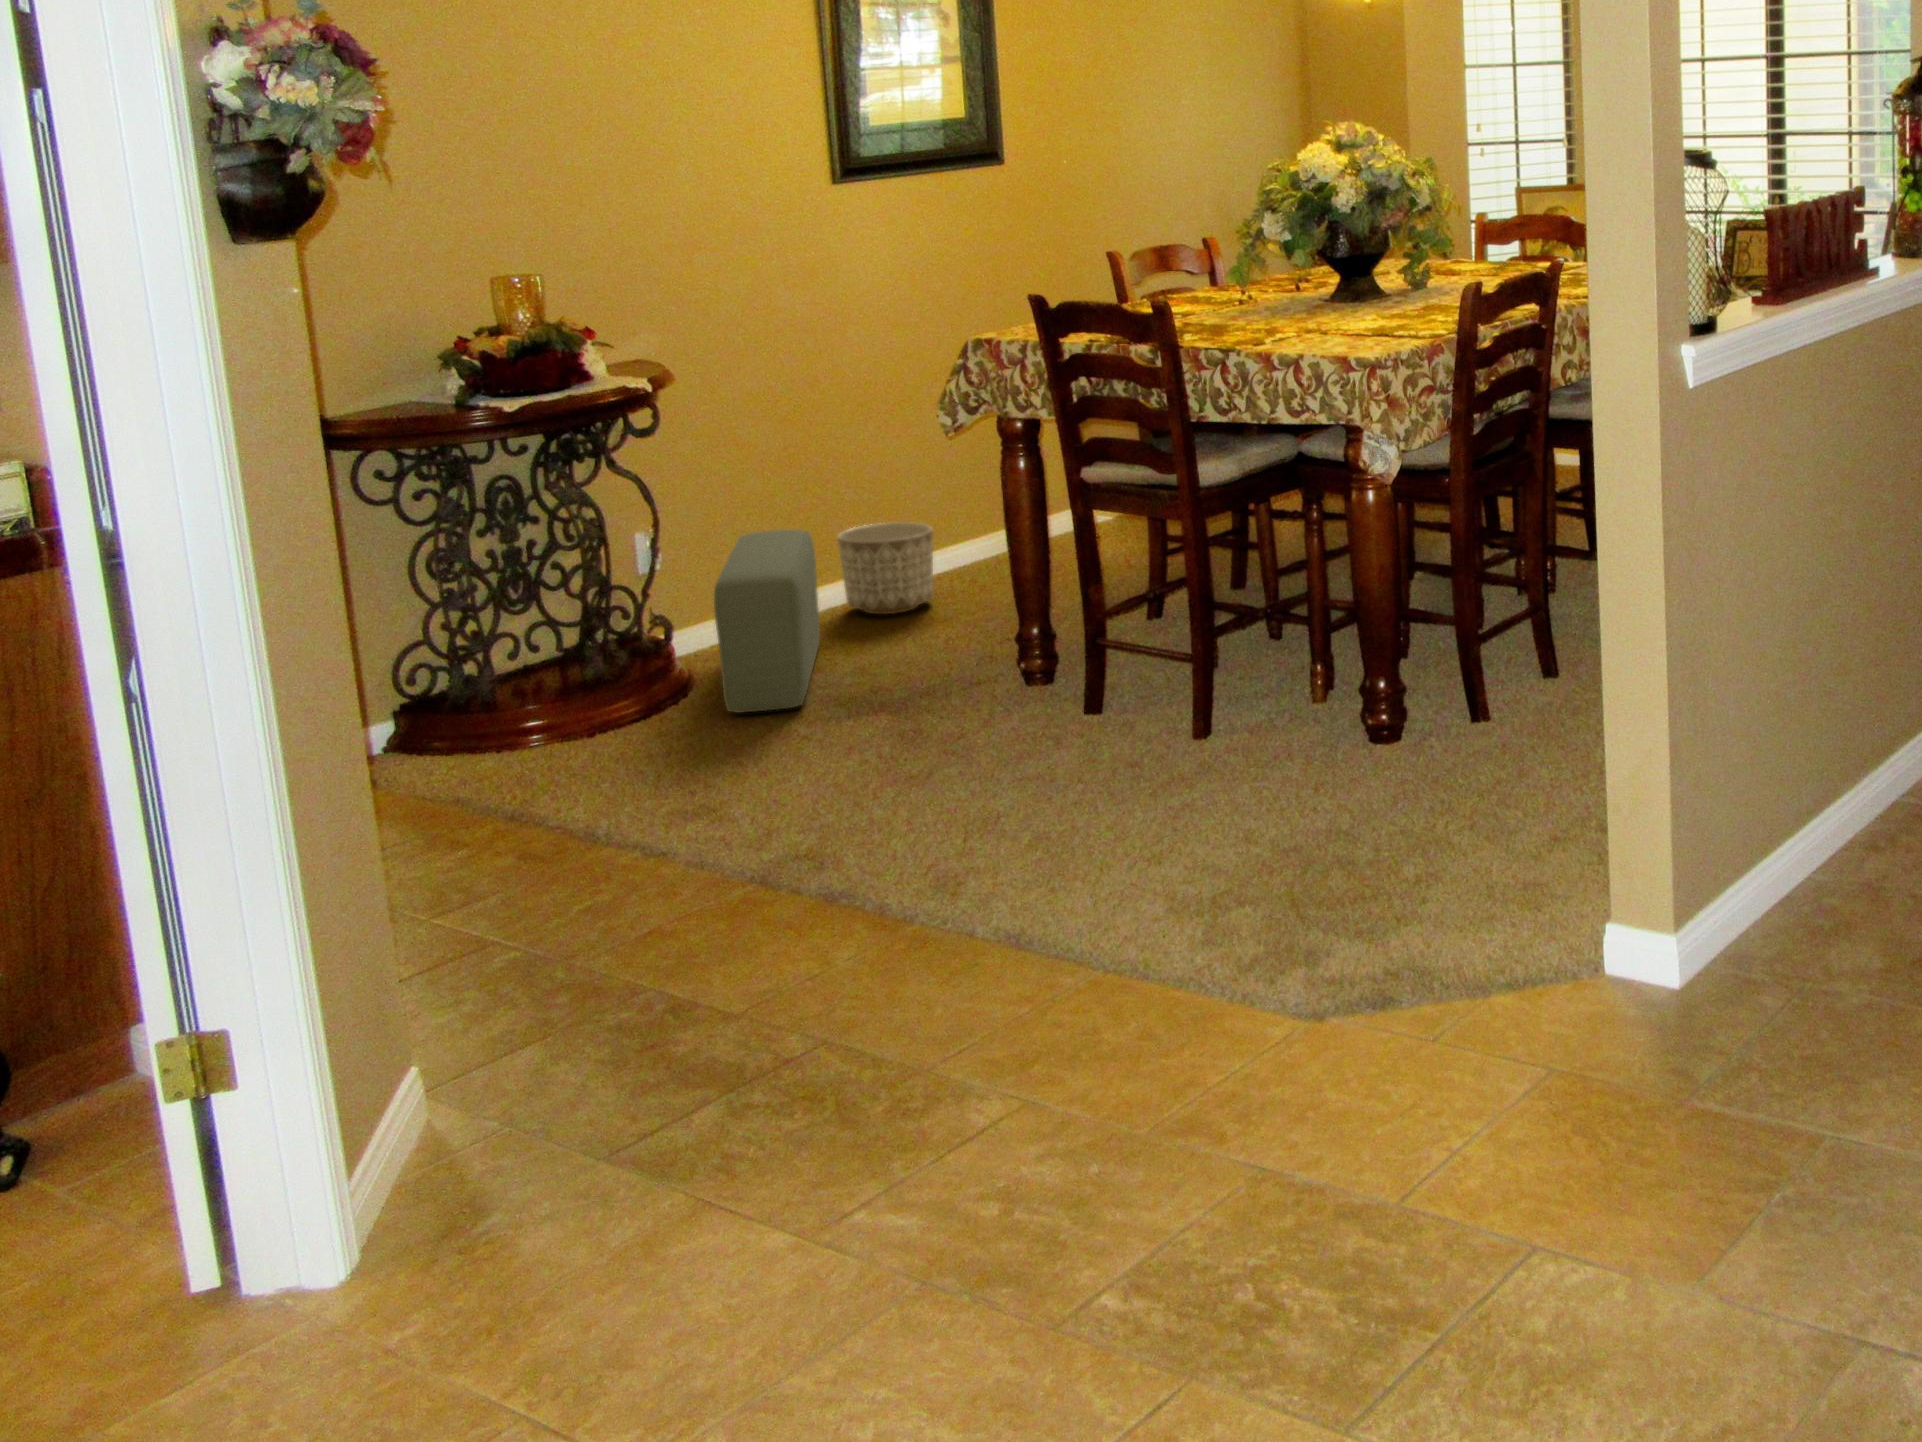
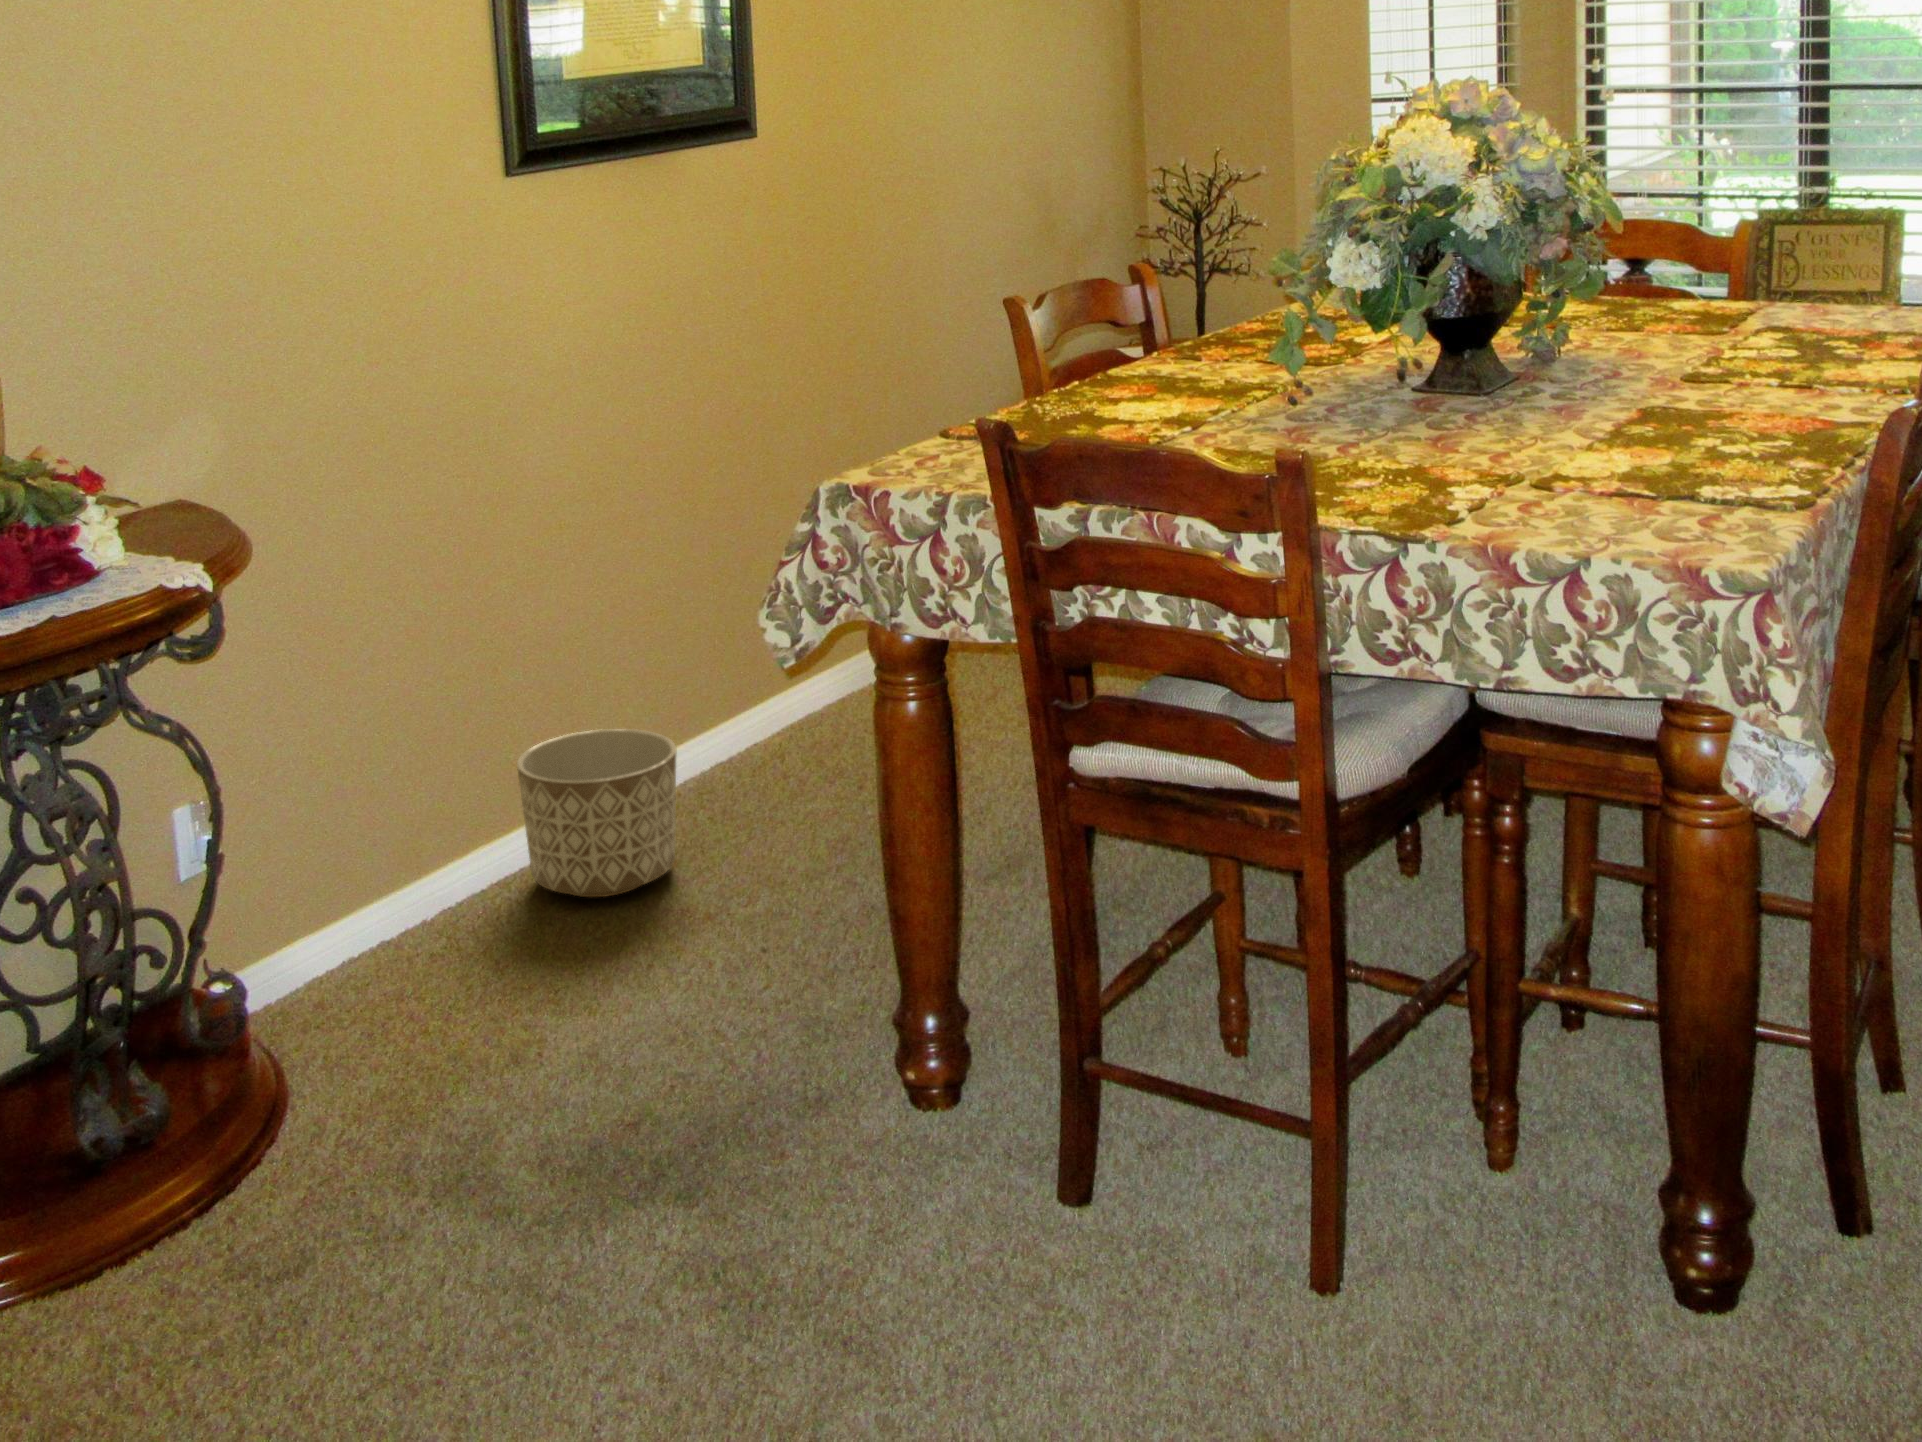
pouf: present [714,530,820,713] -> none [336,784,509,1199]

